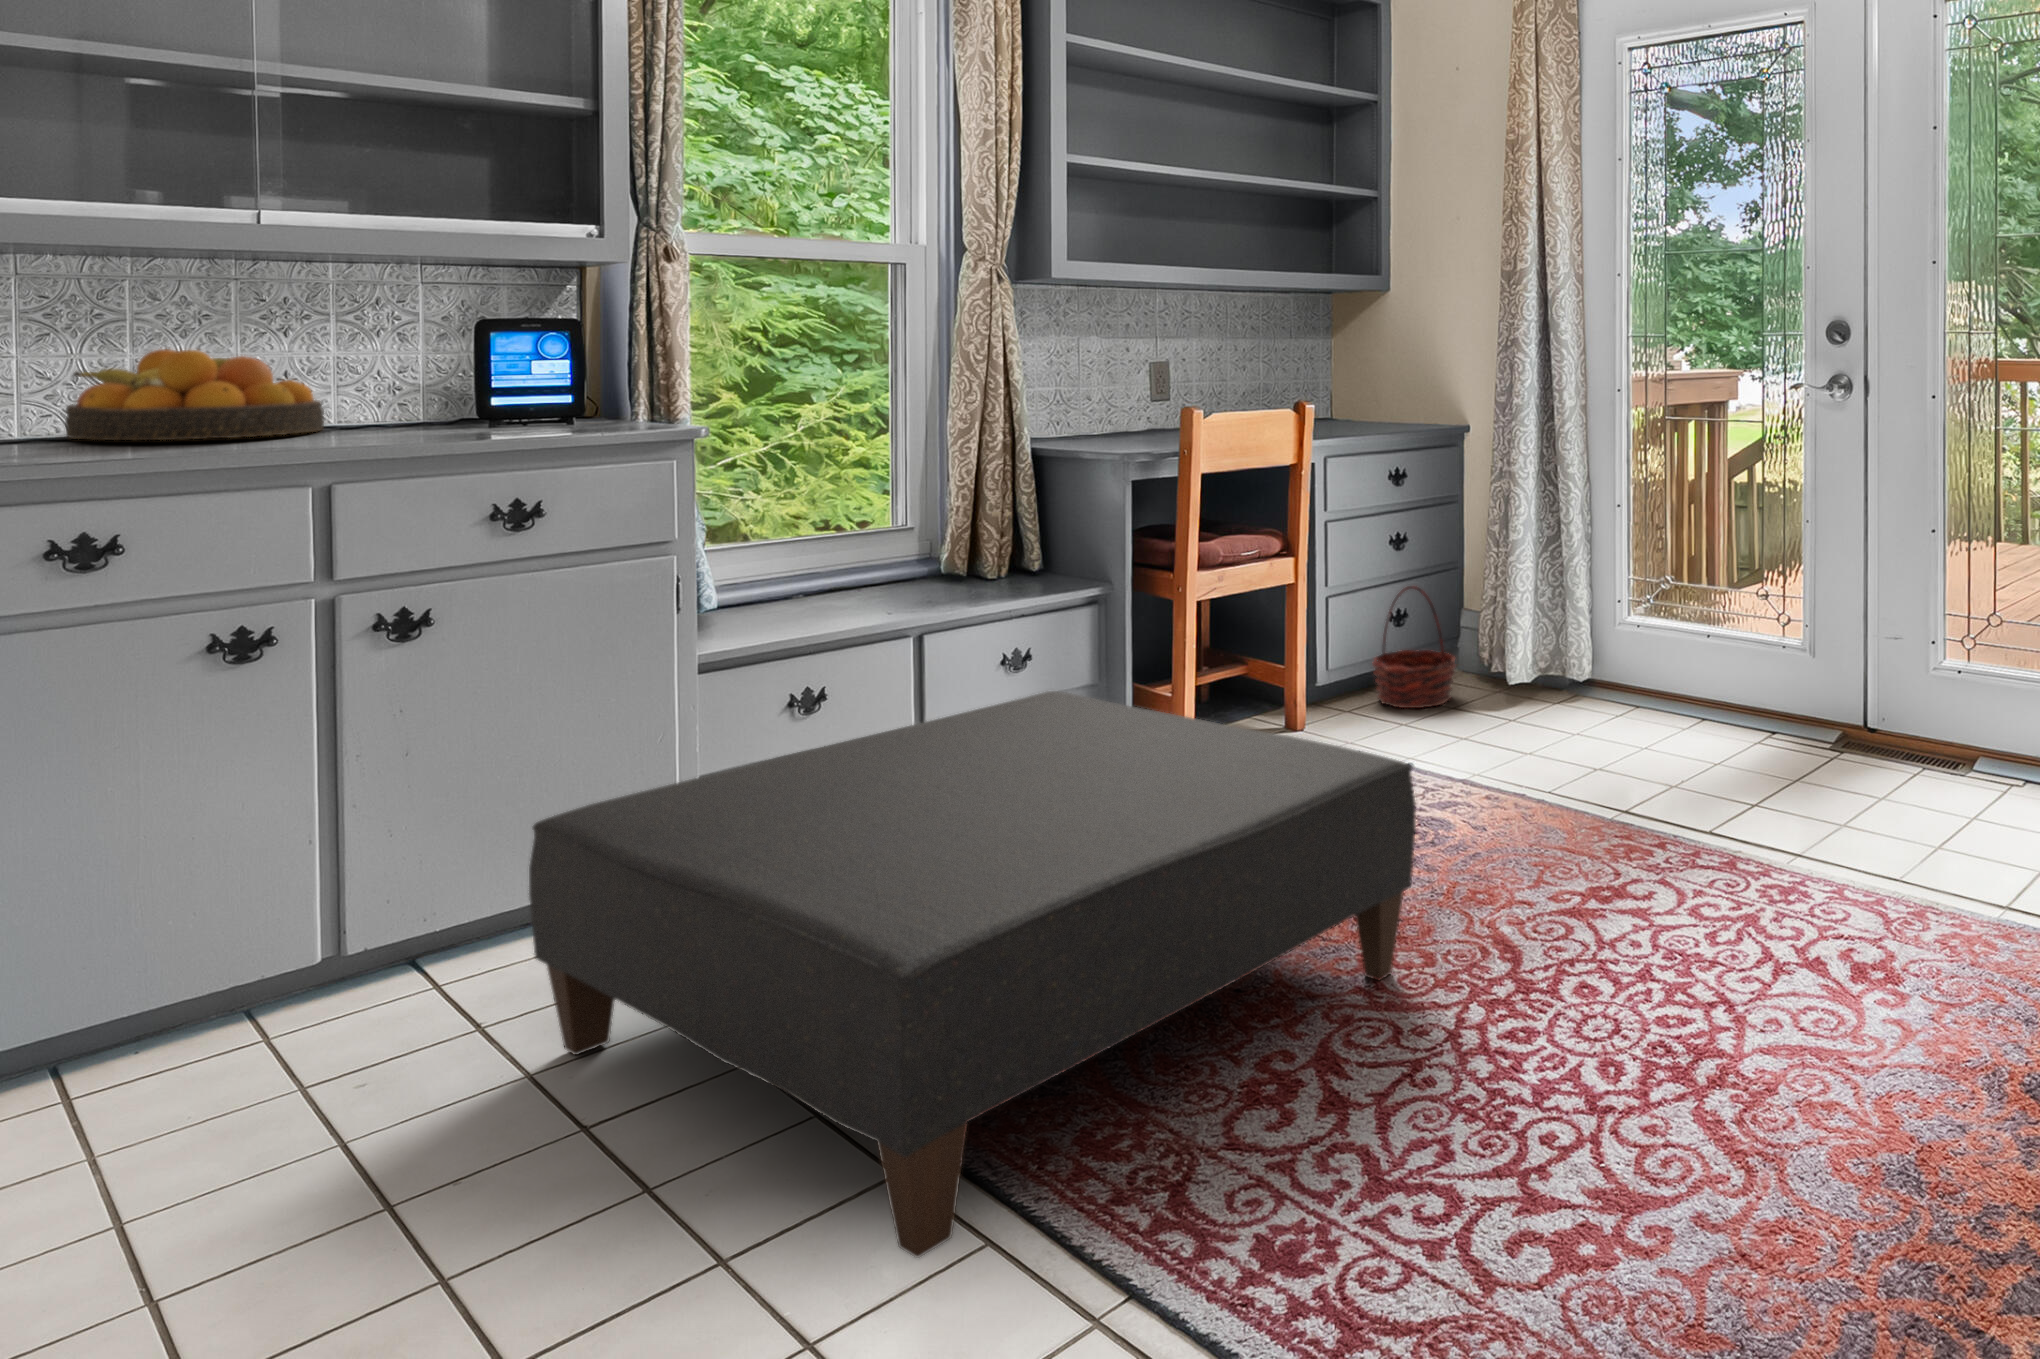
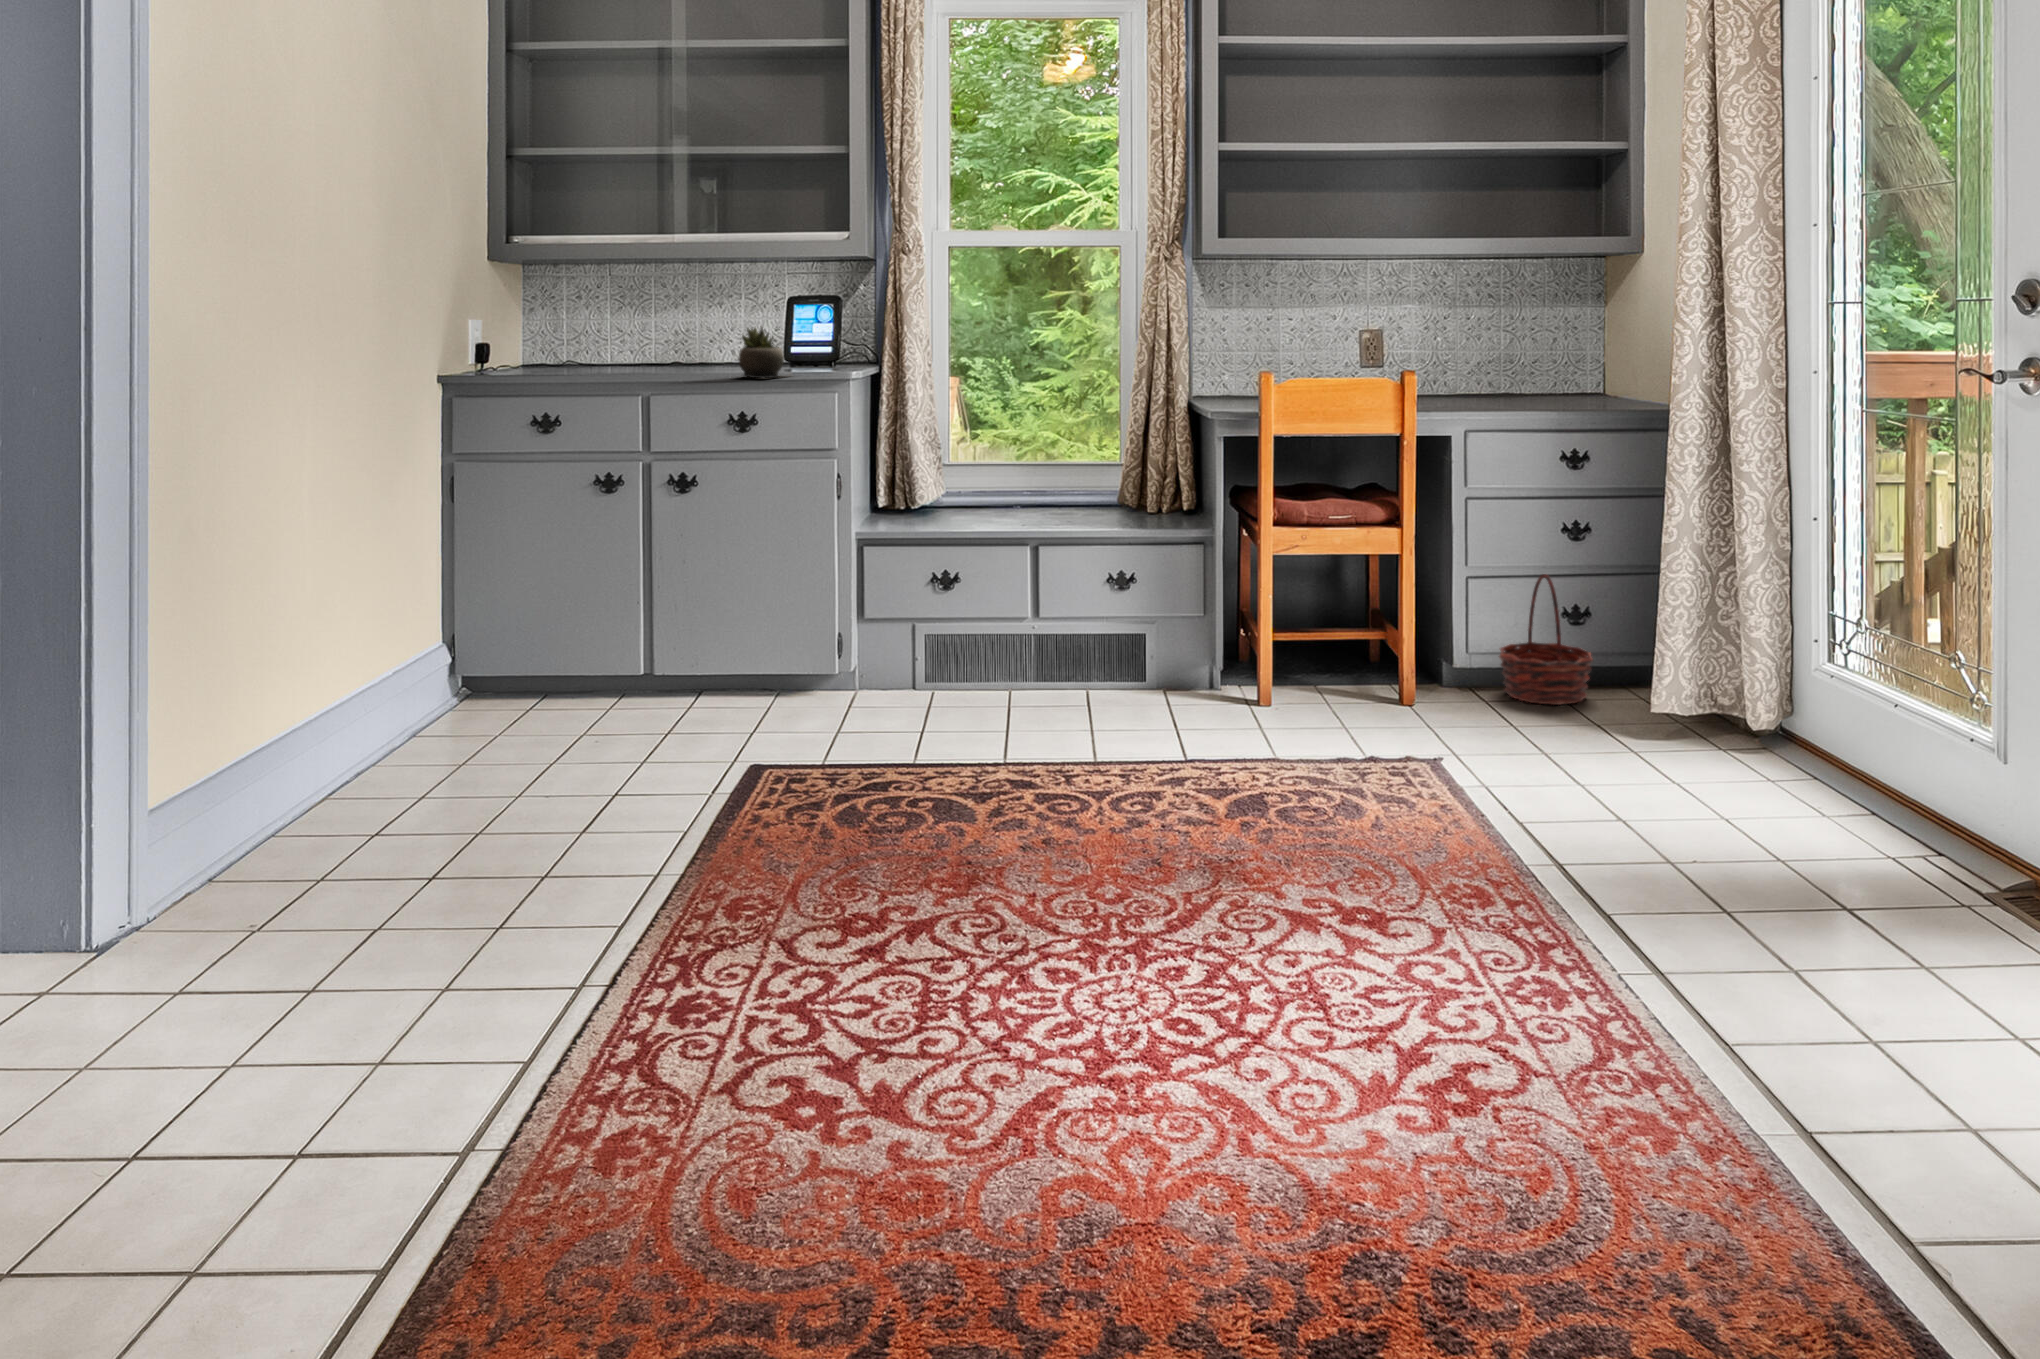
fruit bowl: present [65,349,324,440] -> none [600,319,712,370]
succulent plant: none [483,358,589,440] -> present [739,328,784,378]
ottoman: present [529,691,1416,1258] -> none [574,595,1076,874]

